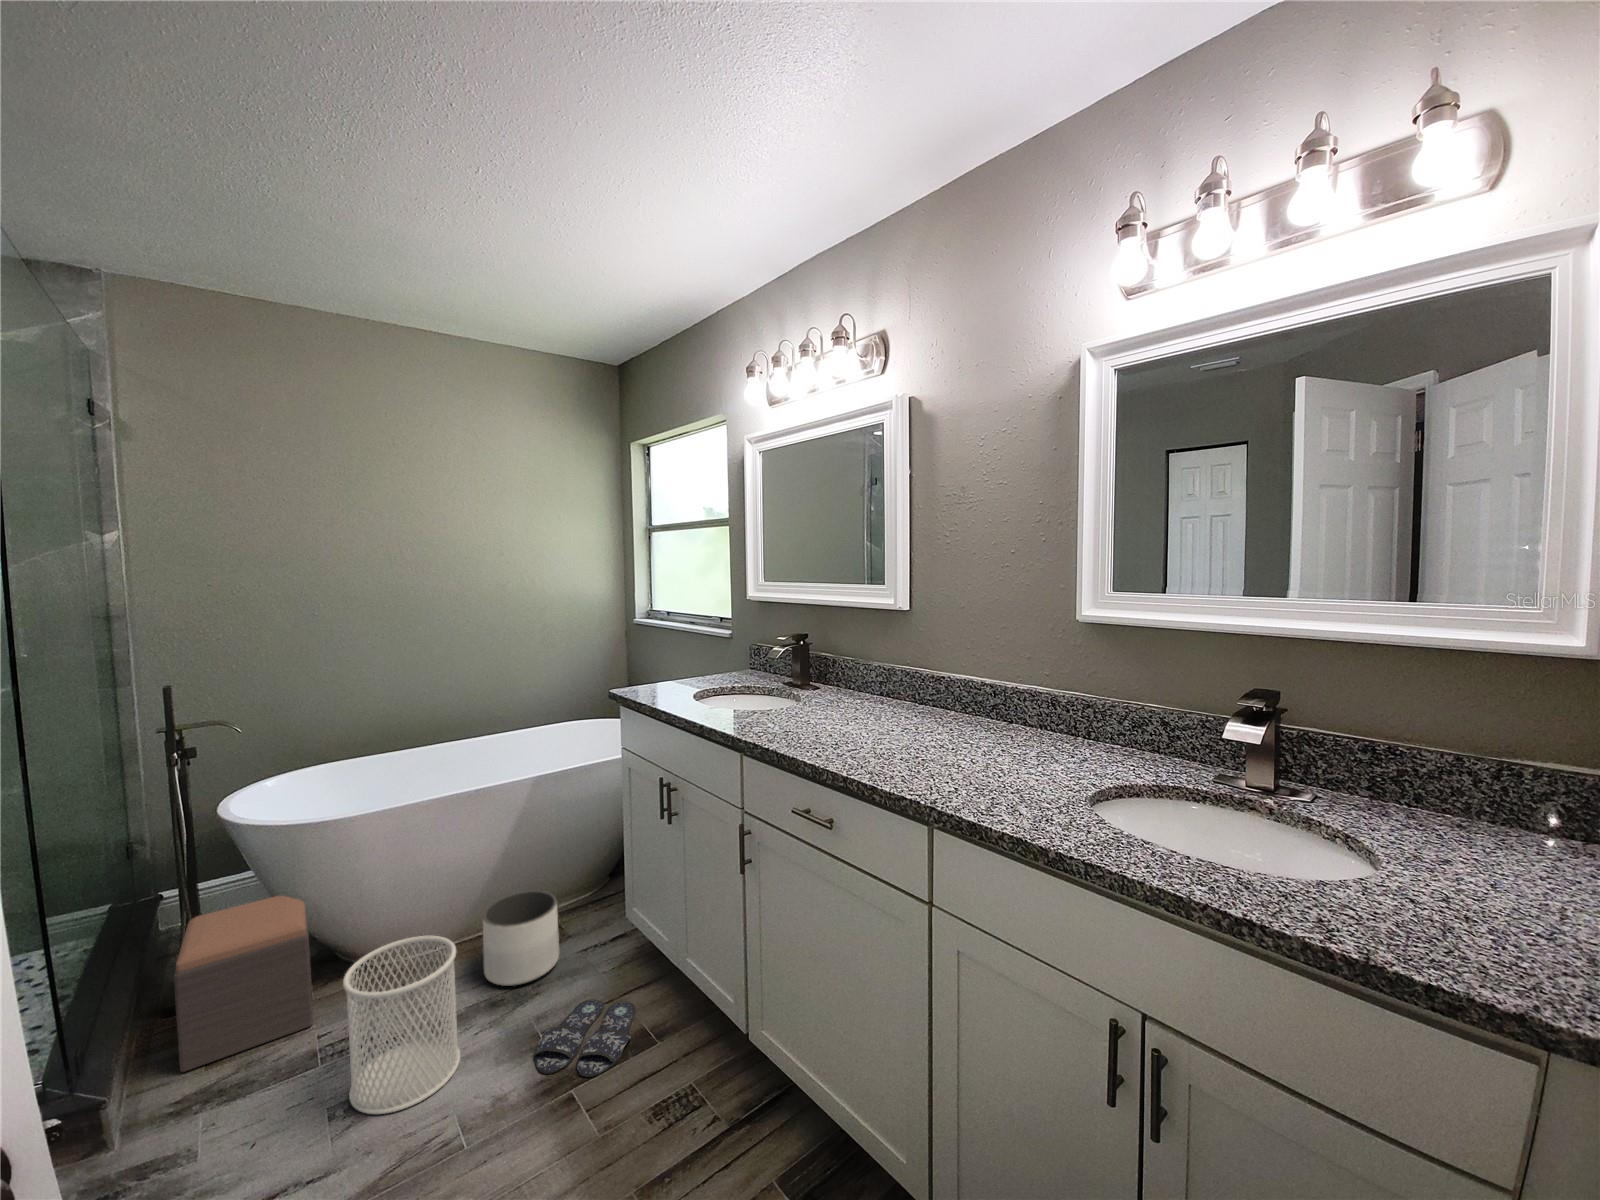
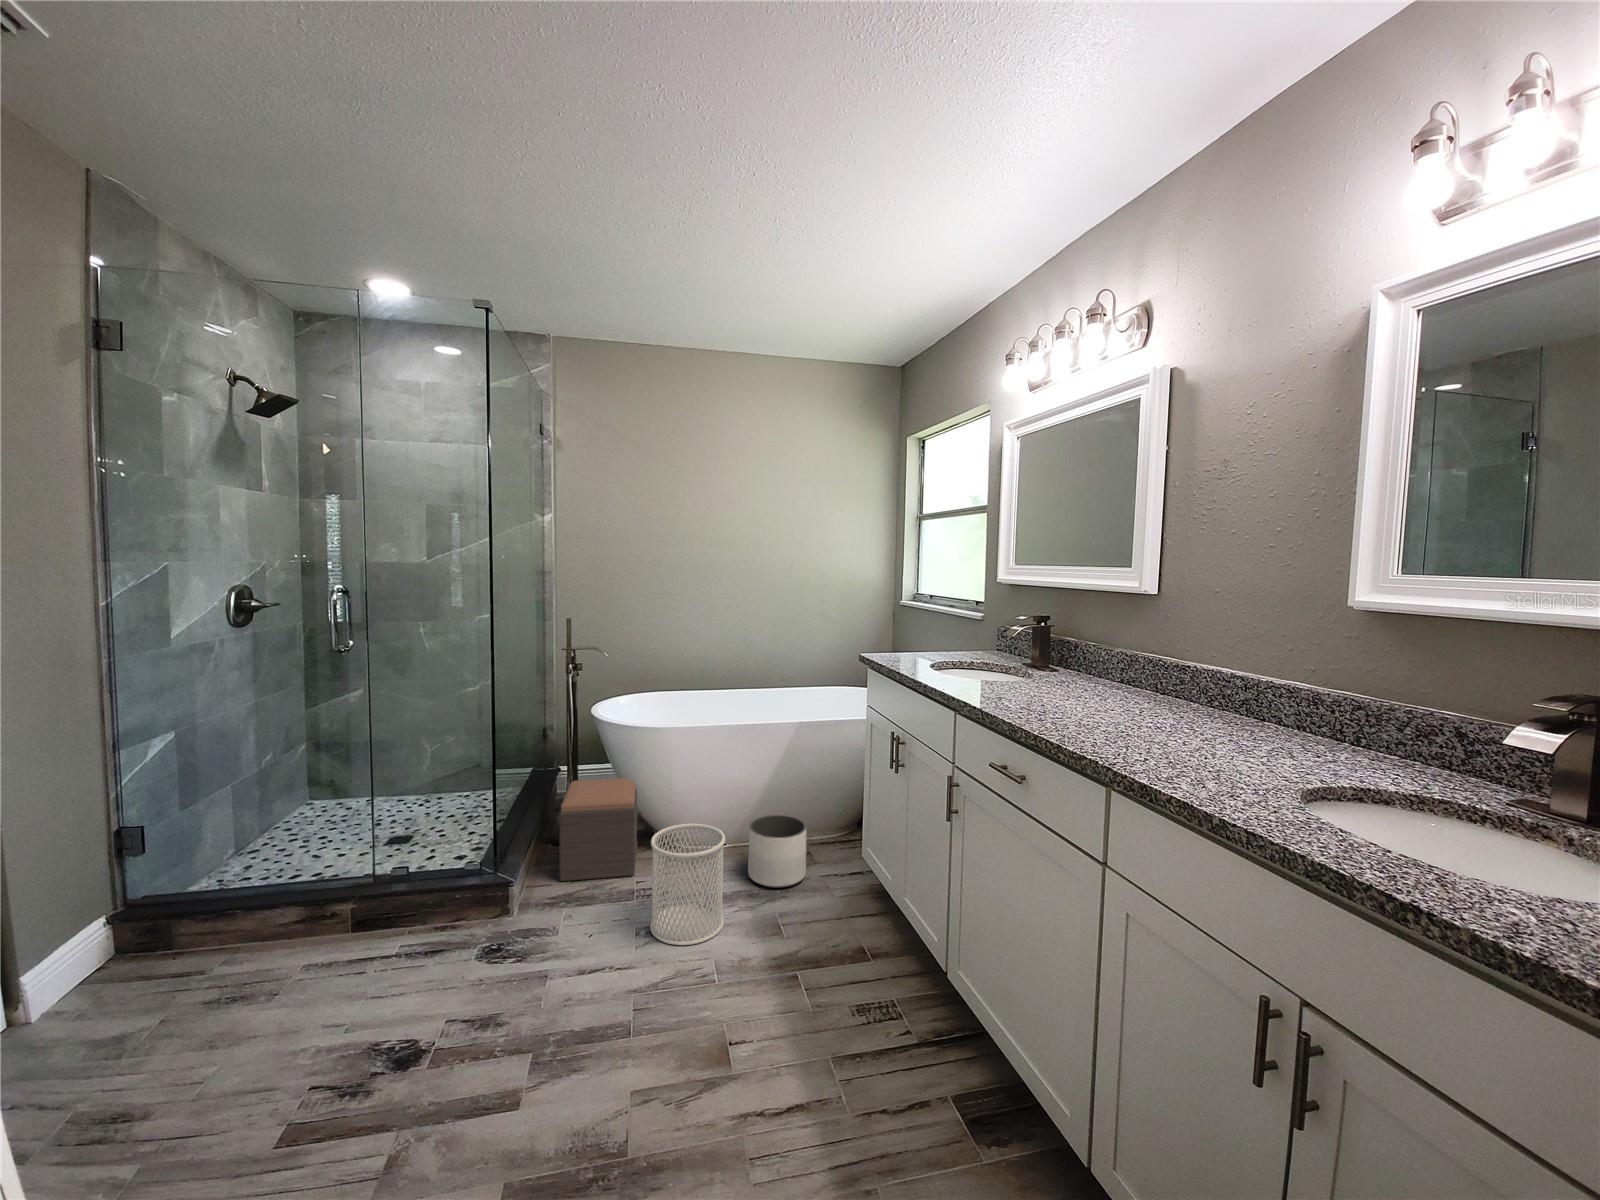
slippers: present [535,999,635,1077] -> none [775,913,859,968]

